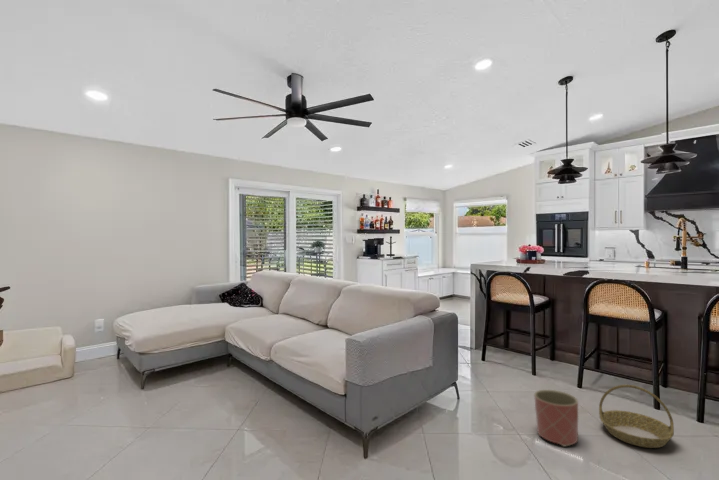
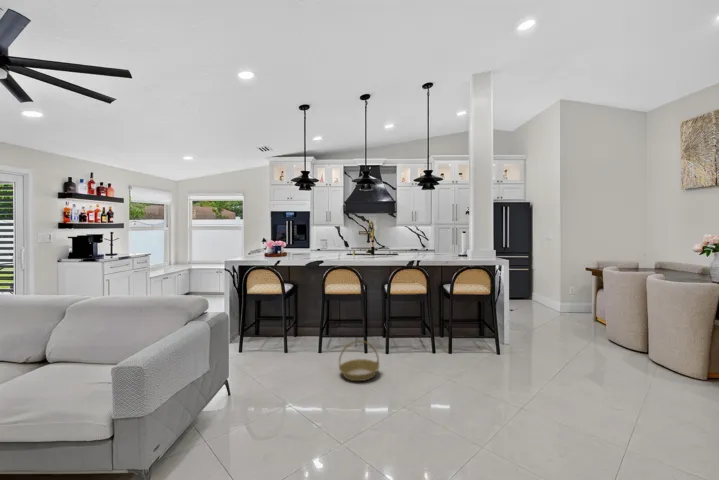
planter: present [534,390,578,446] -> none [300,358,330,399]

